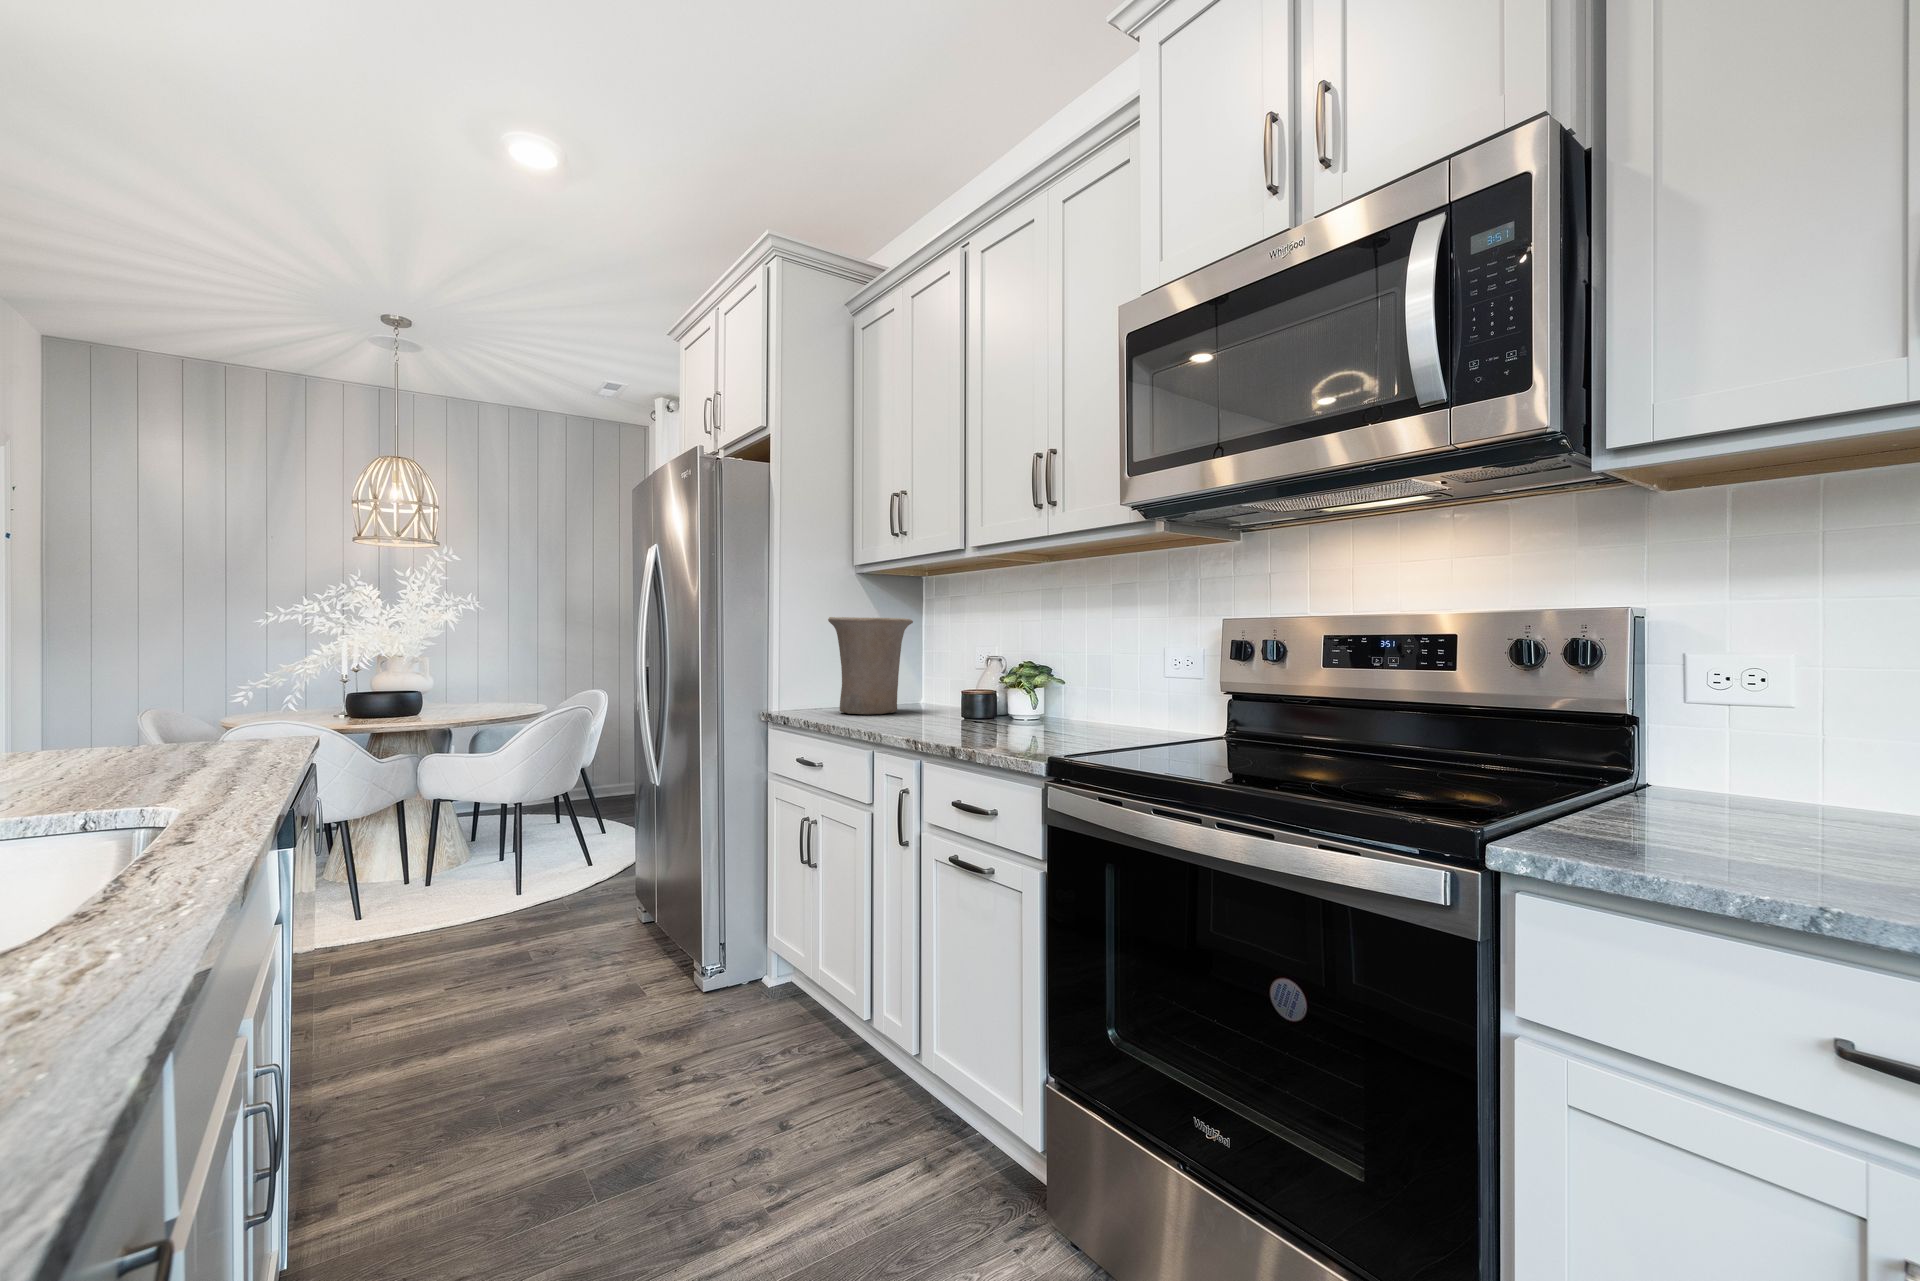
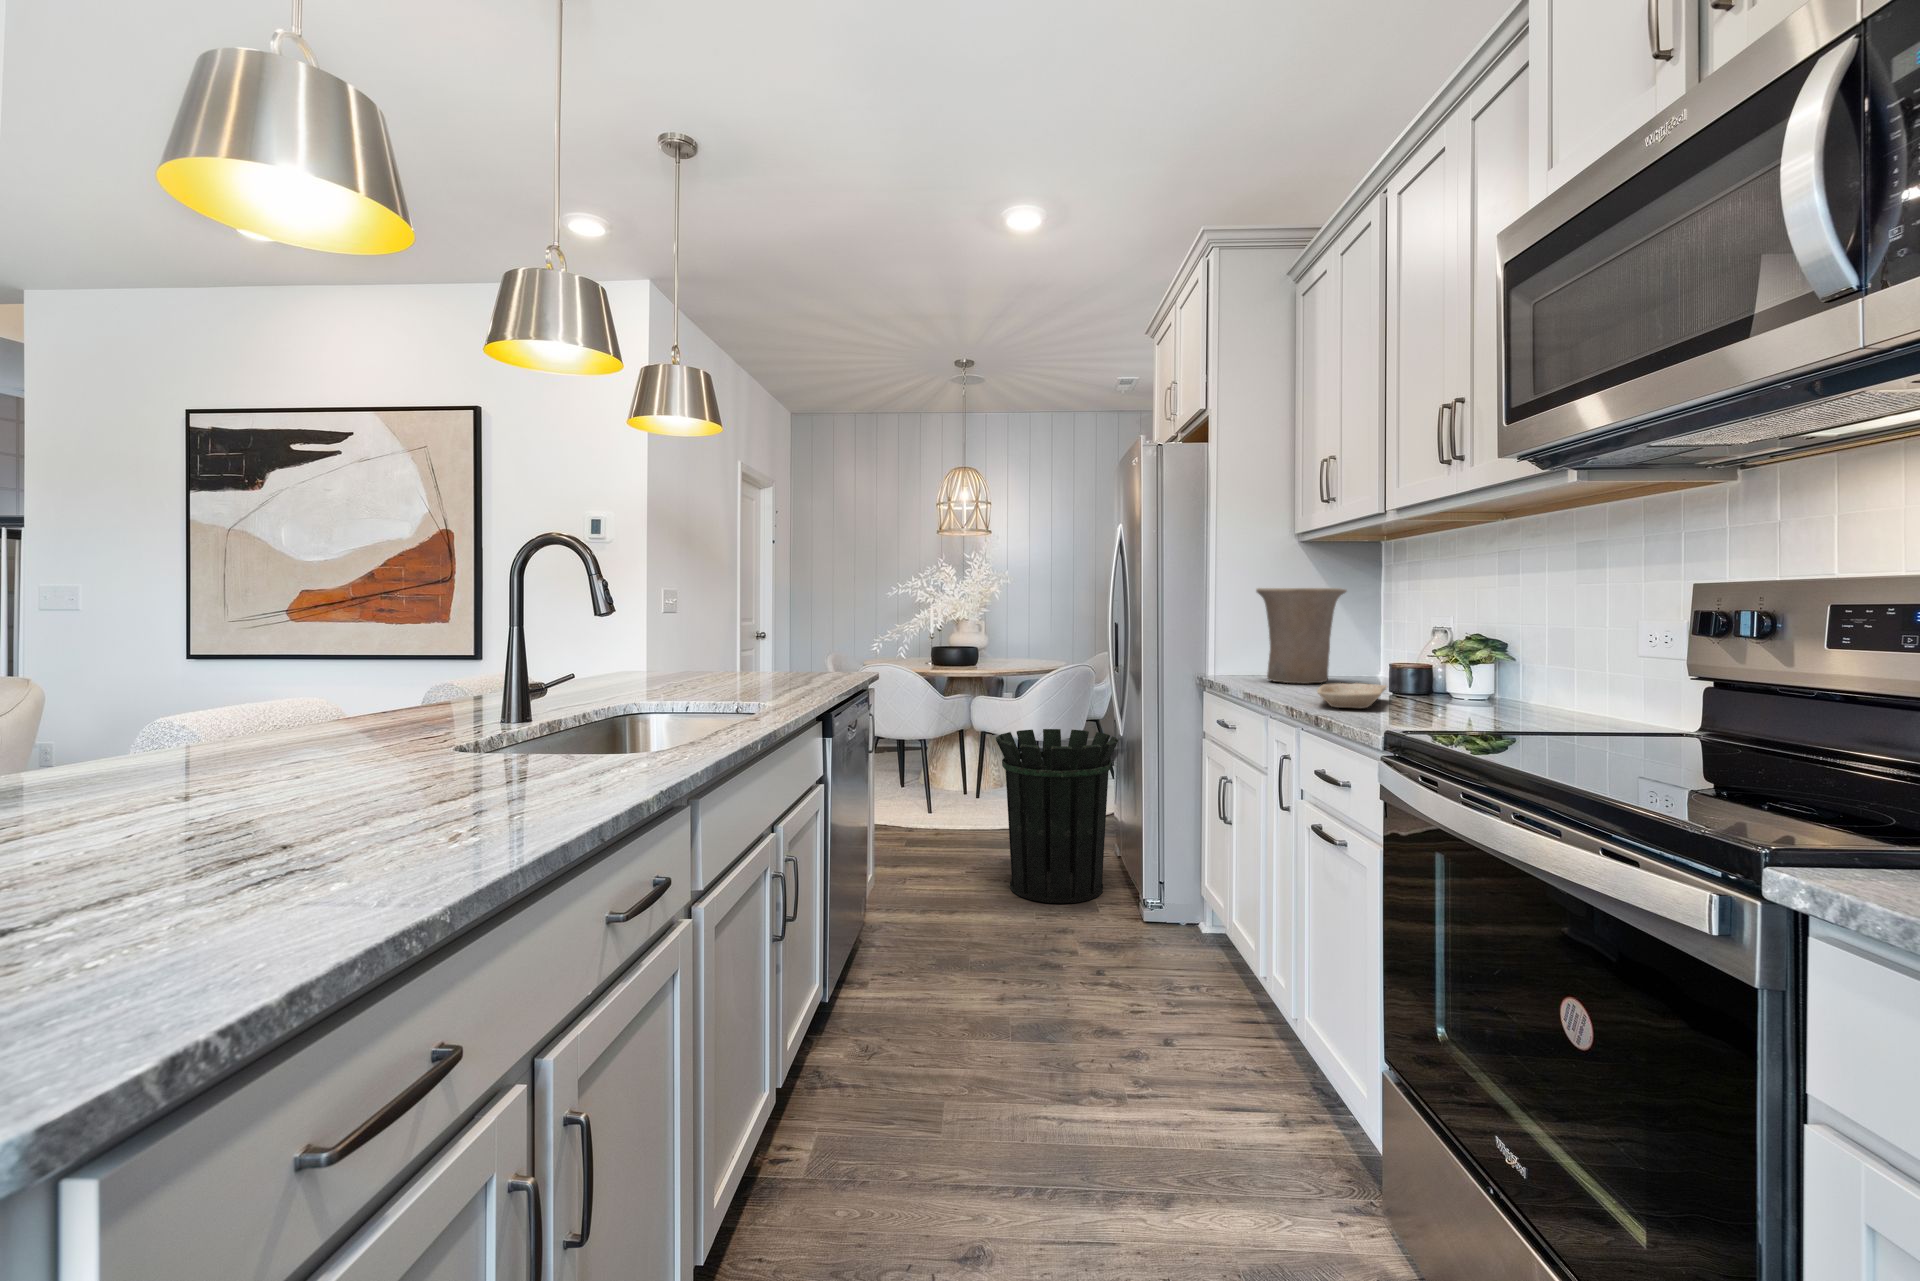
tray: none [922,711,991,735] -> present [1317,683,1387,708]
waste bin: none [498,783,661,1003] -> present [996,729,1118,903]

